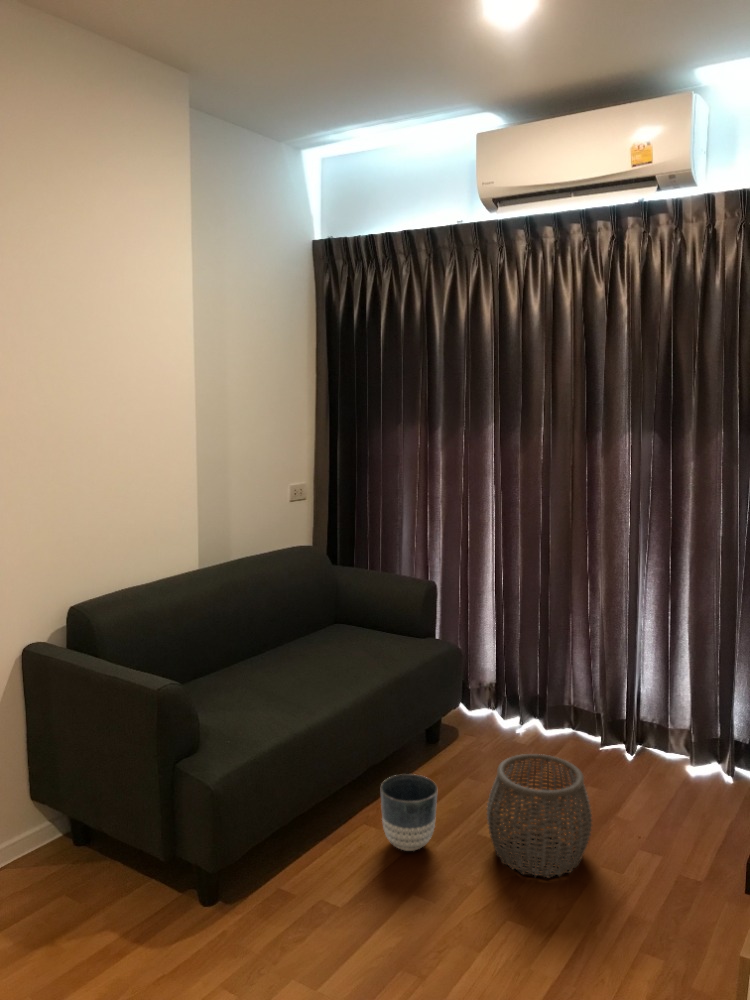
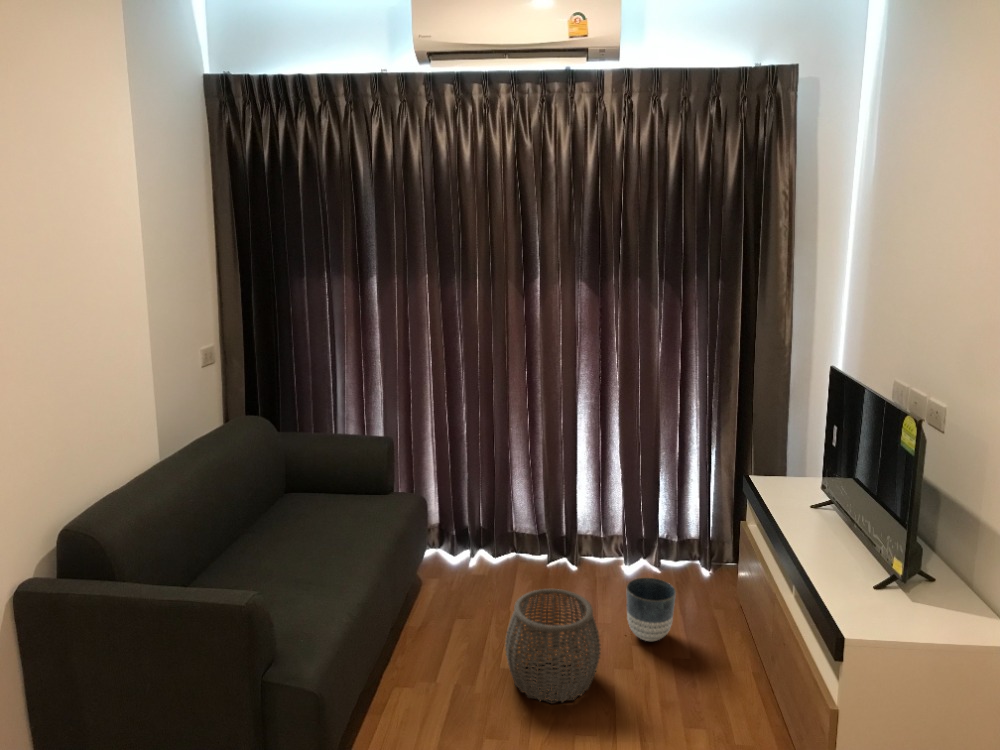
planter: present [381,774,437,851] -> present [627,578,676,641]

